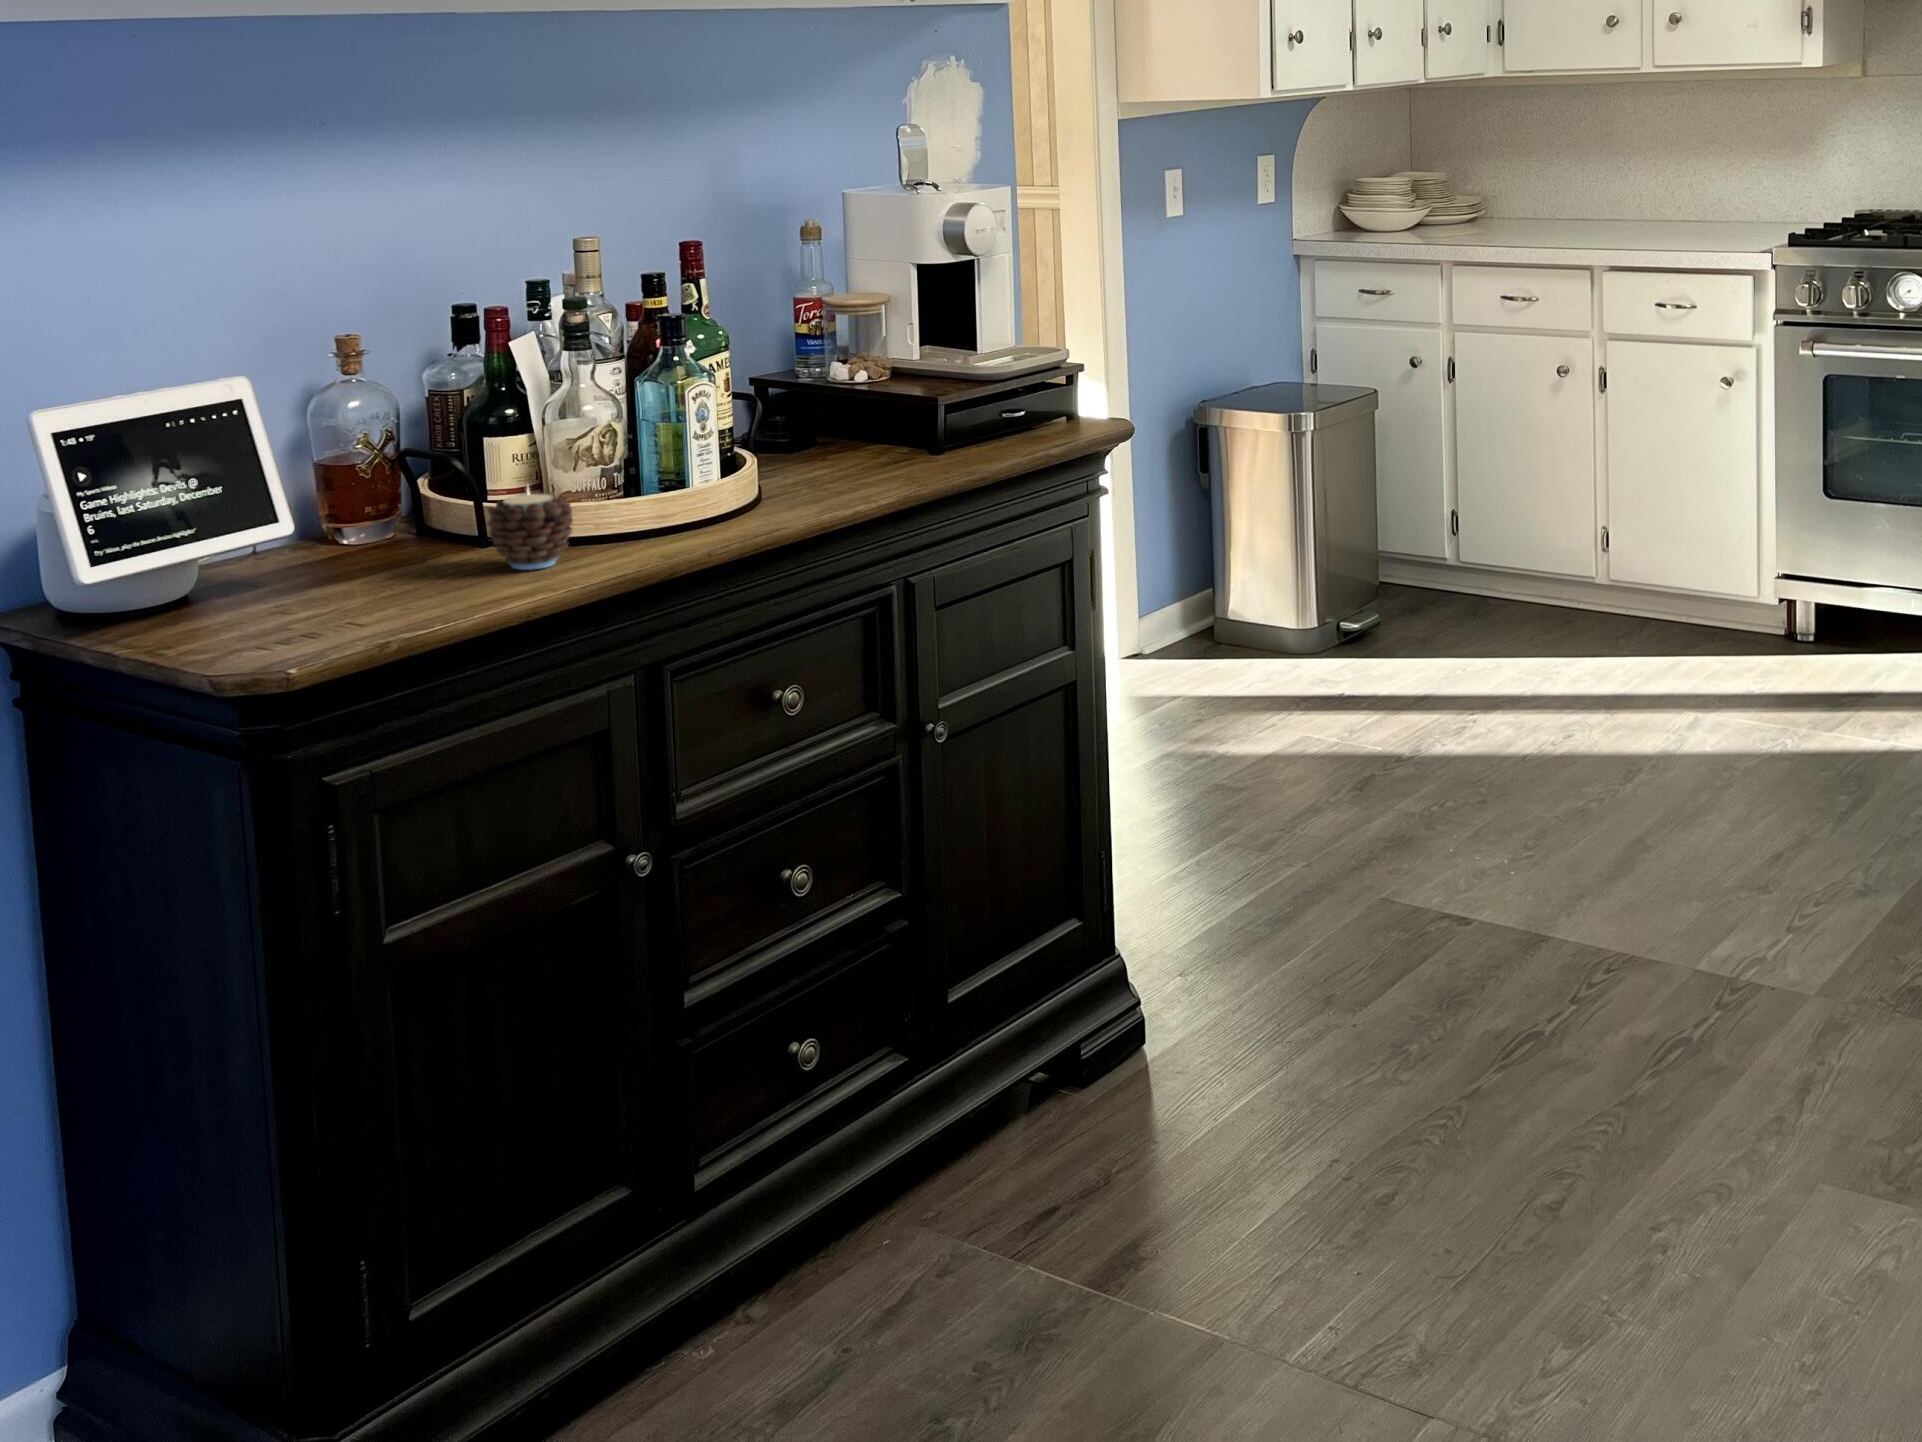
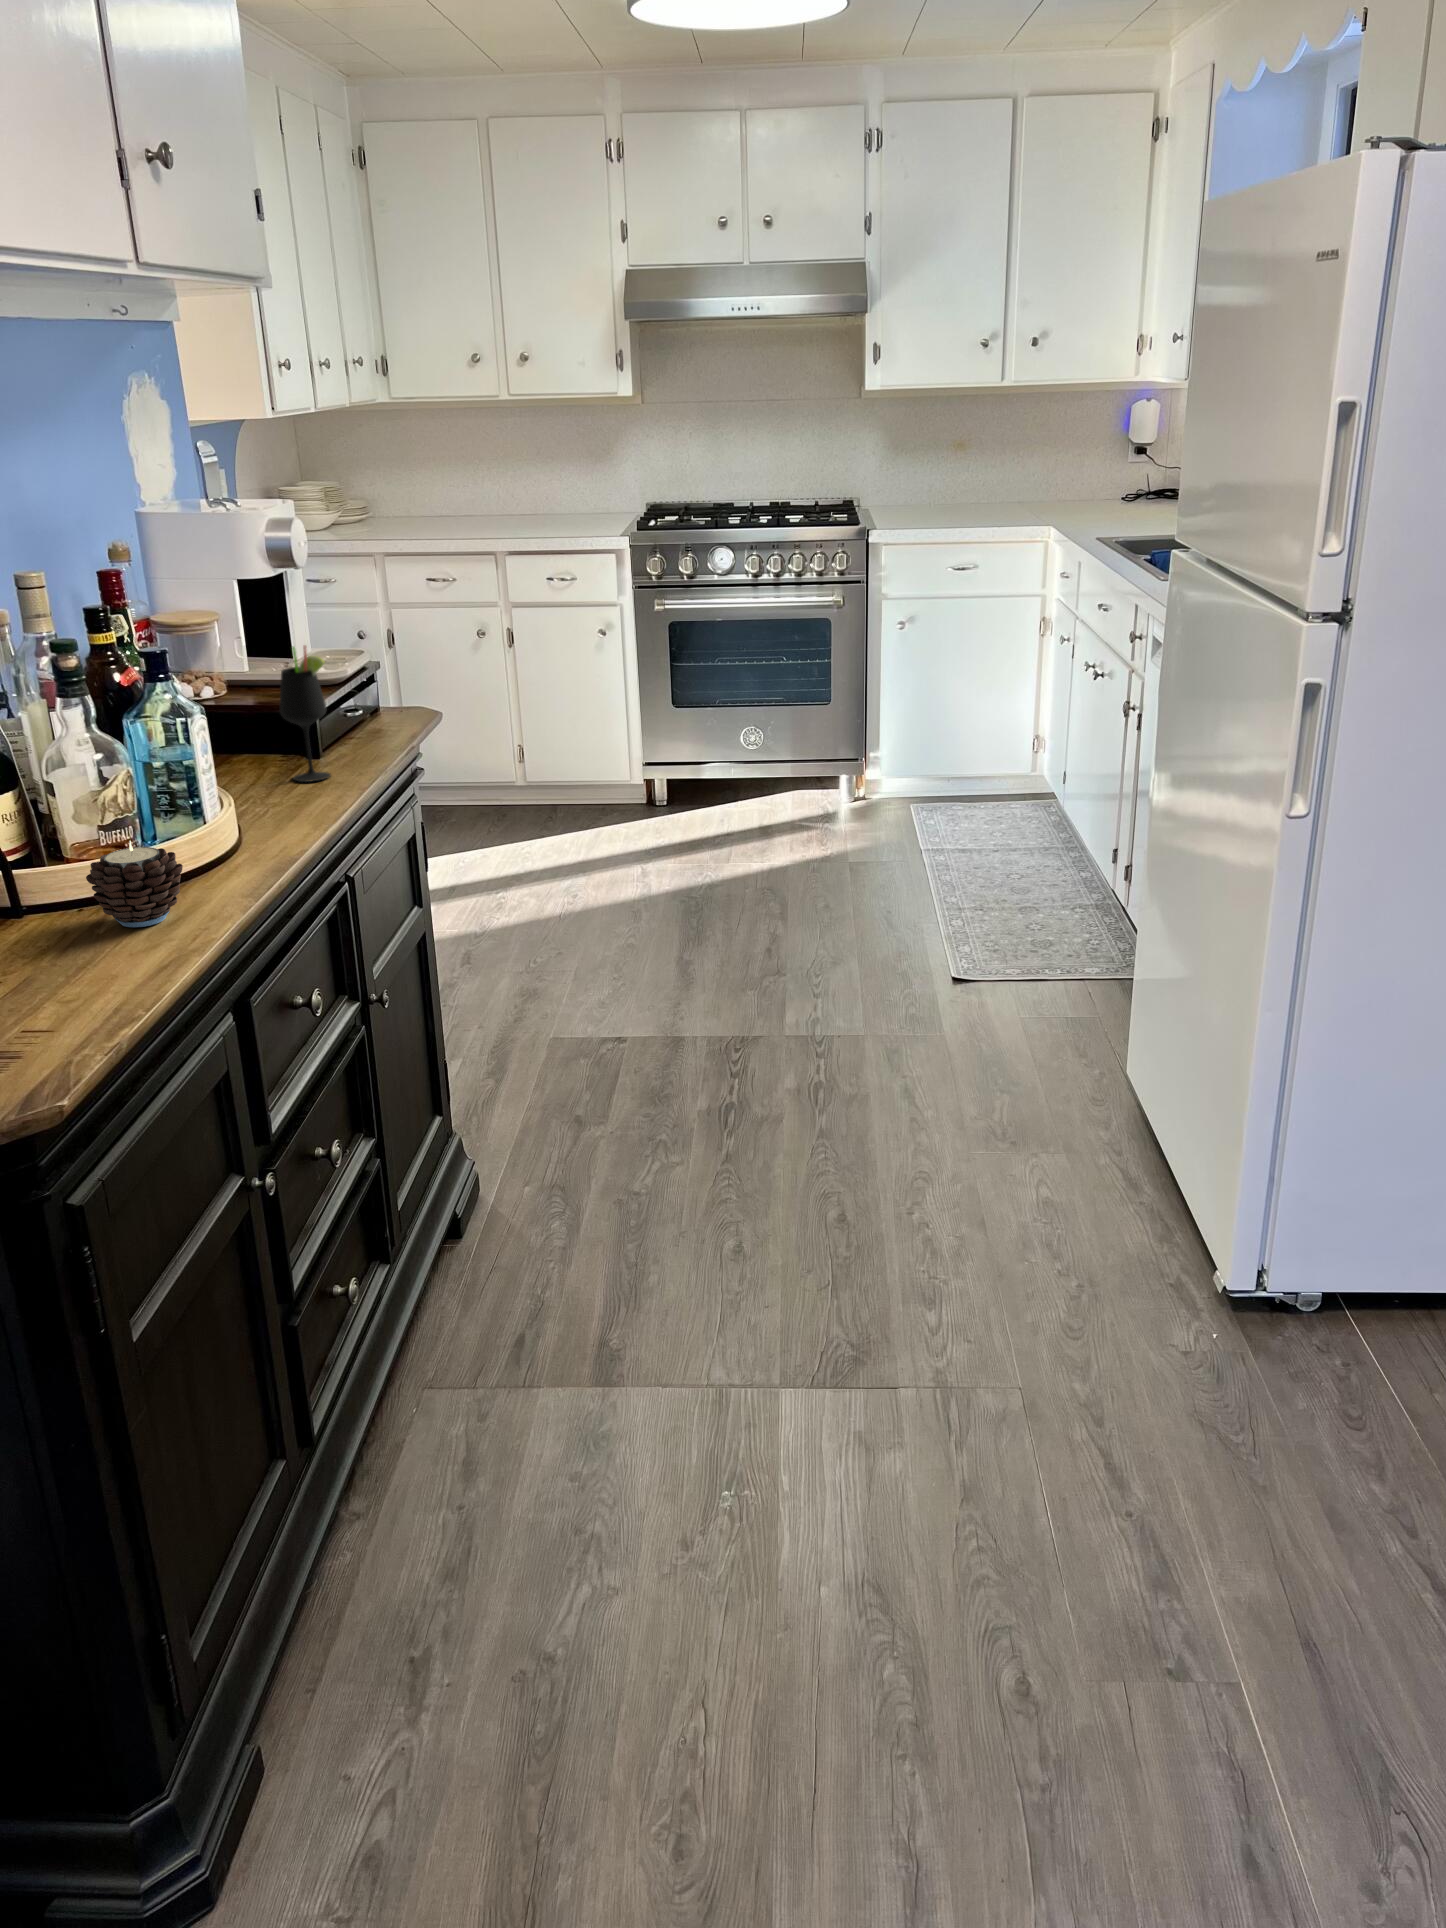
wine glass: none [861,327,910,474] -> present [280,646,331,782]

